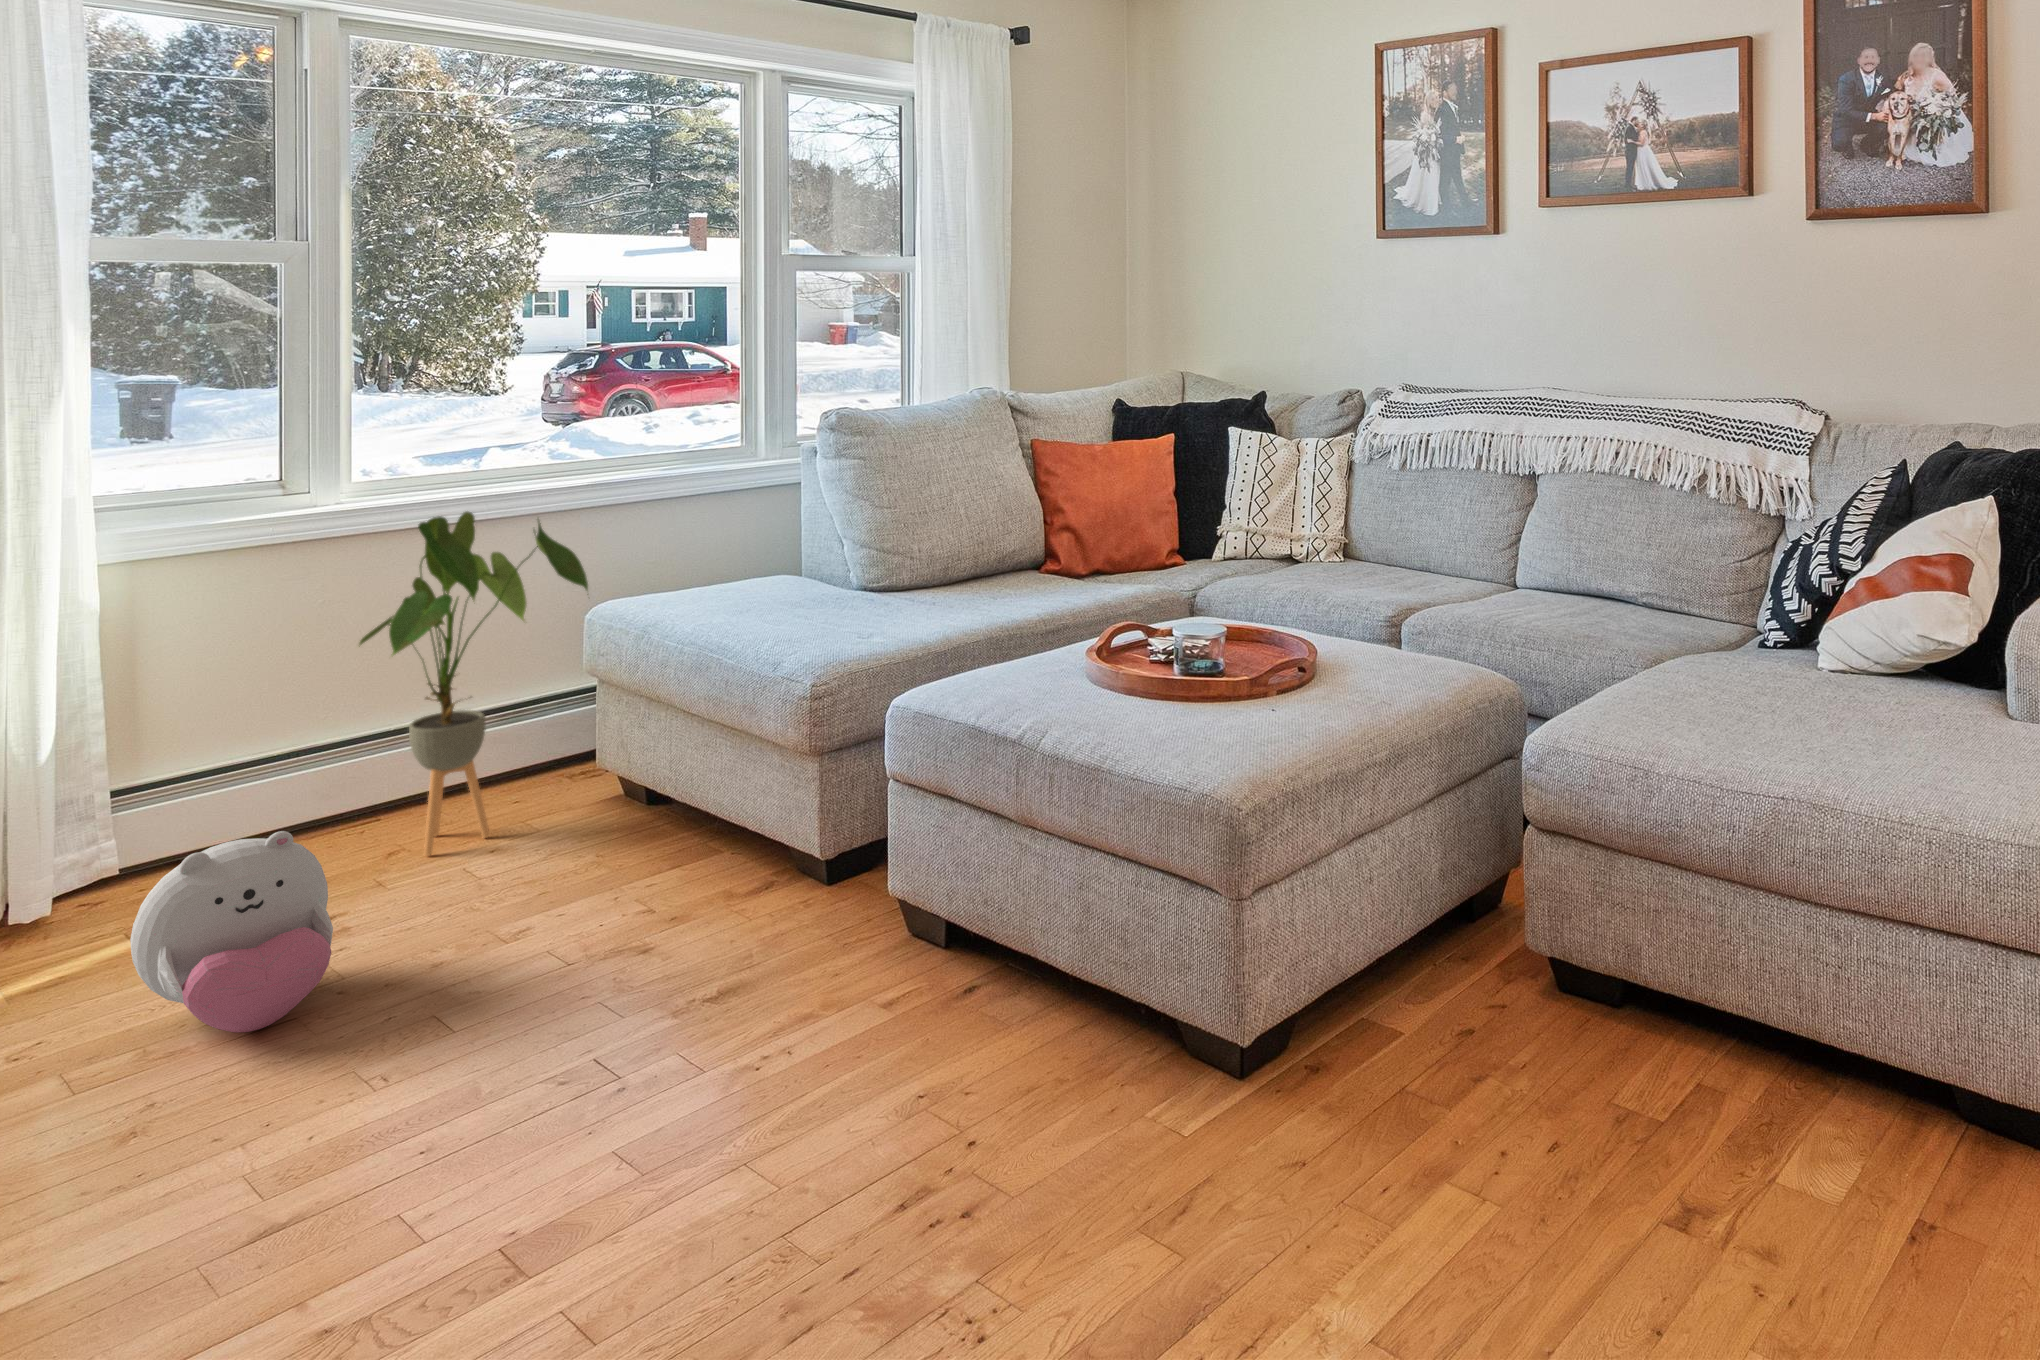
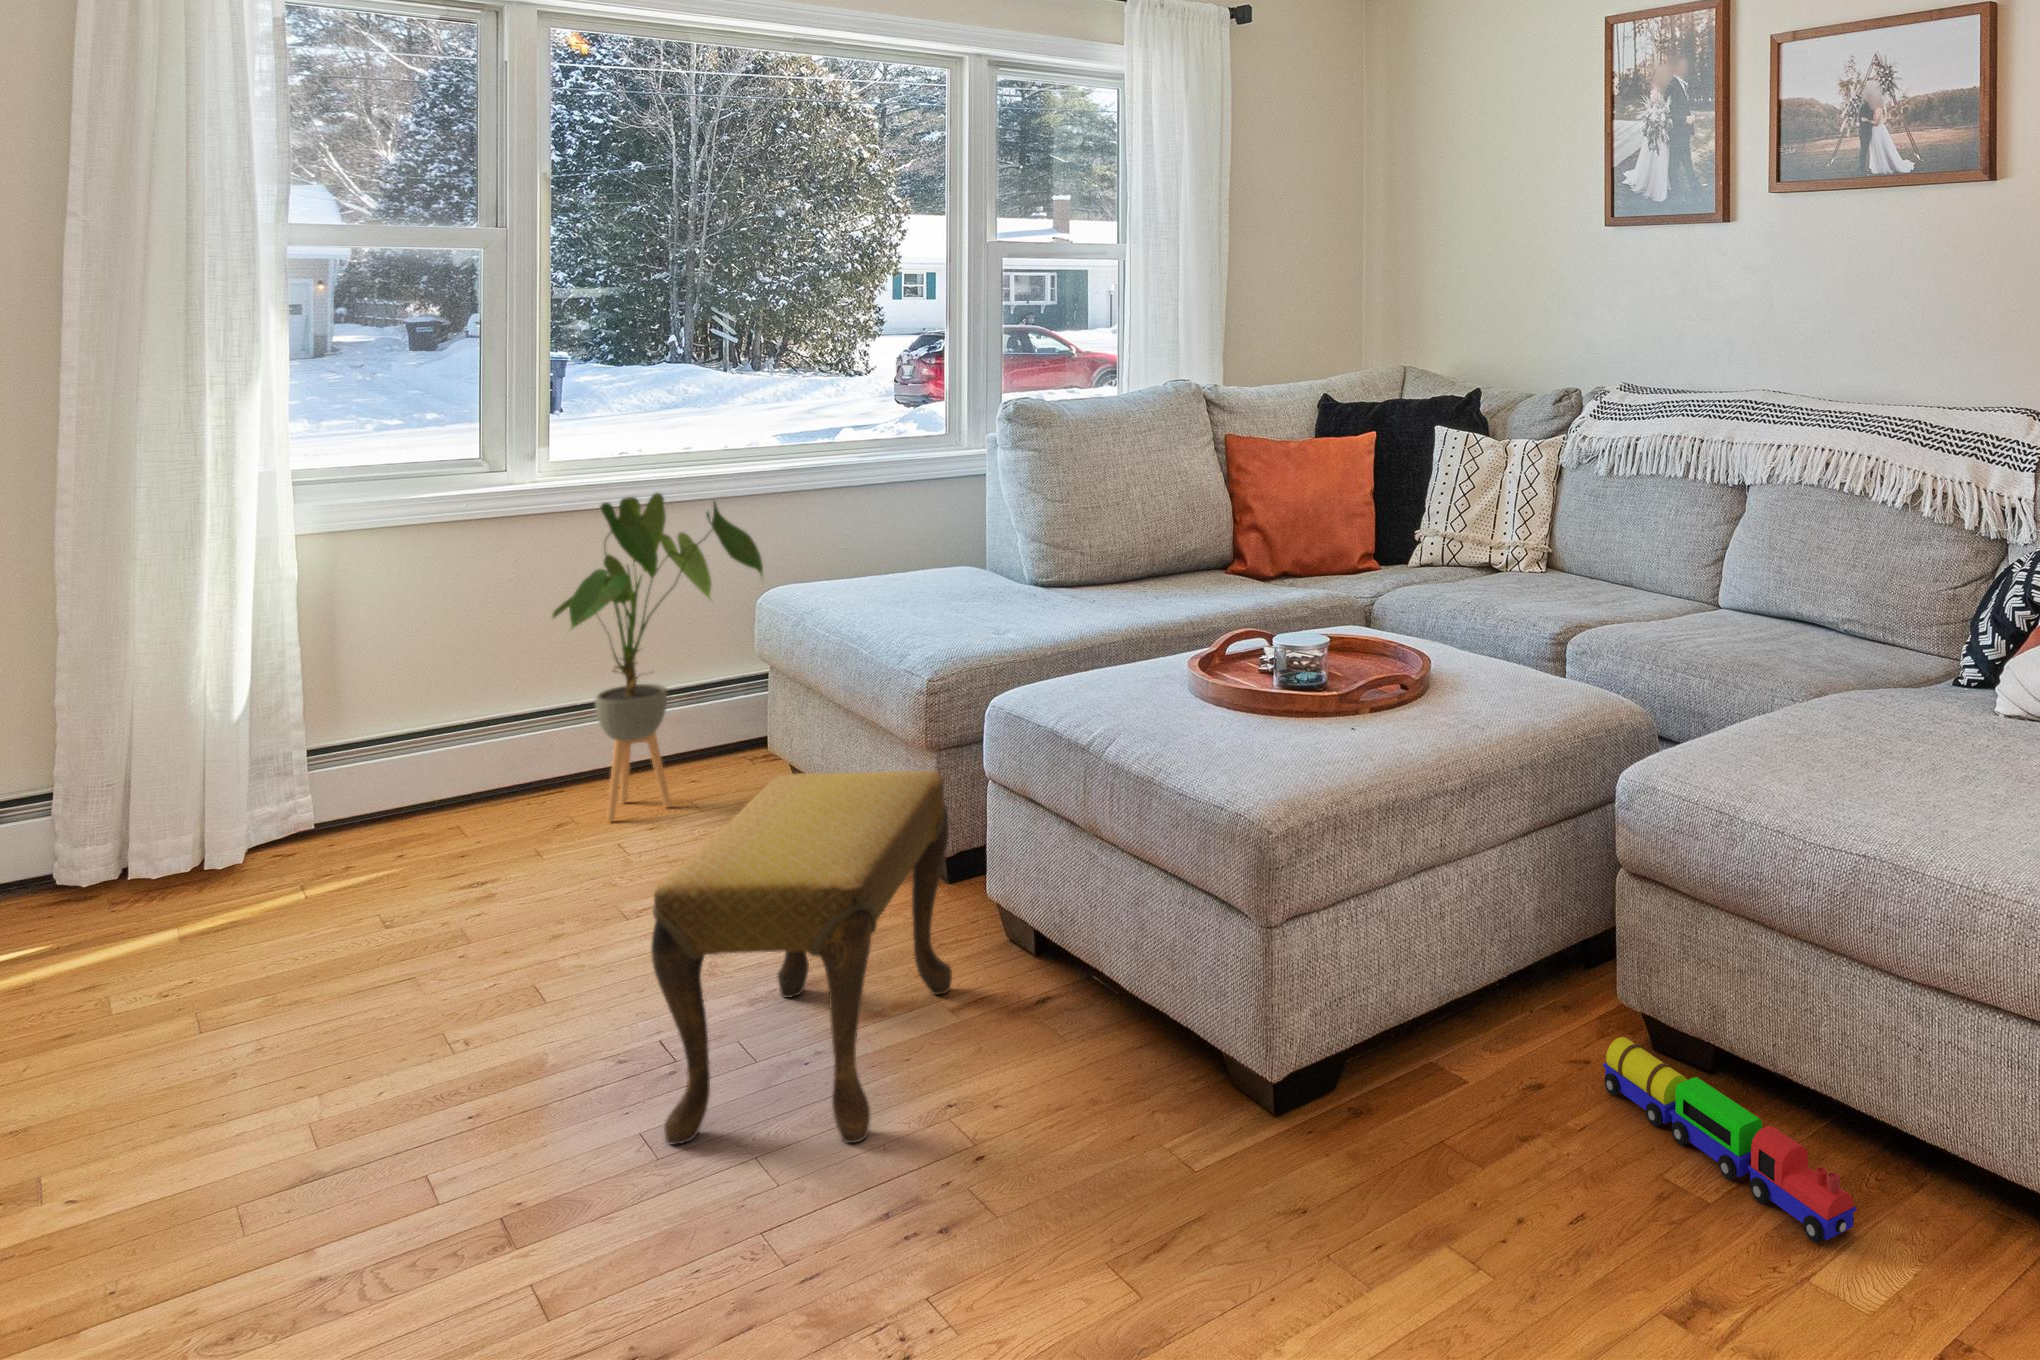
footstool: none [602,776,862,1175] -> present [651,770,952,1145]
plush toy: present [130,831,333,1032] -> none [303,792,484,977]
toy train: none [1525,986,1797,1156] -> present [1603,1037,1856,1243]

